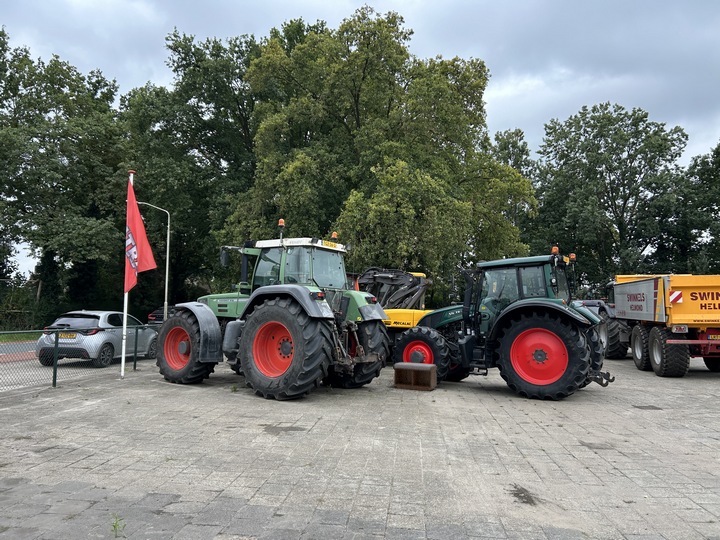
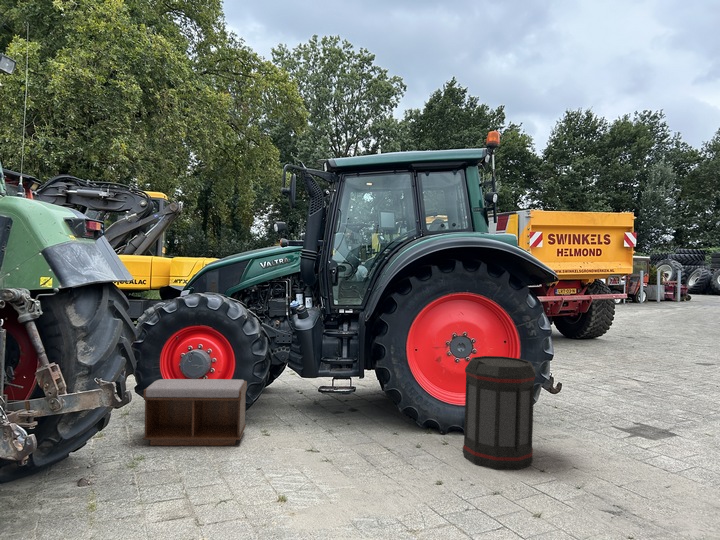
trash can: none [526,357,560,408] -> present [463,356,535,470]

